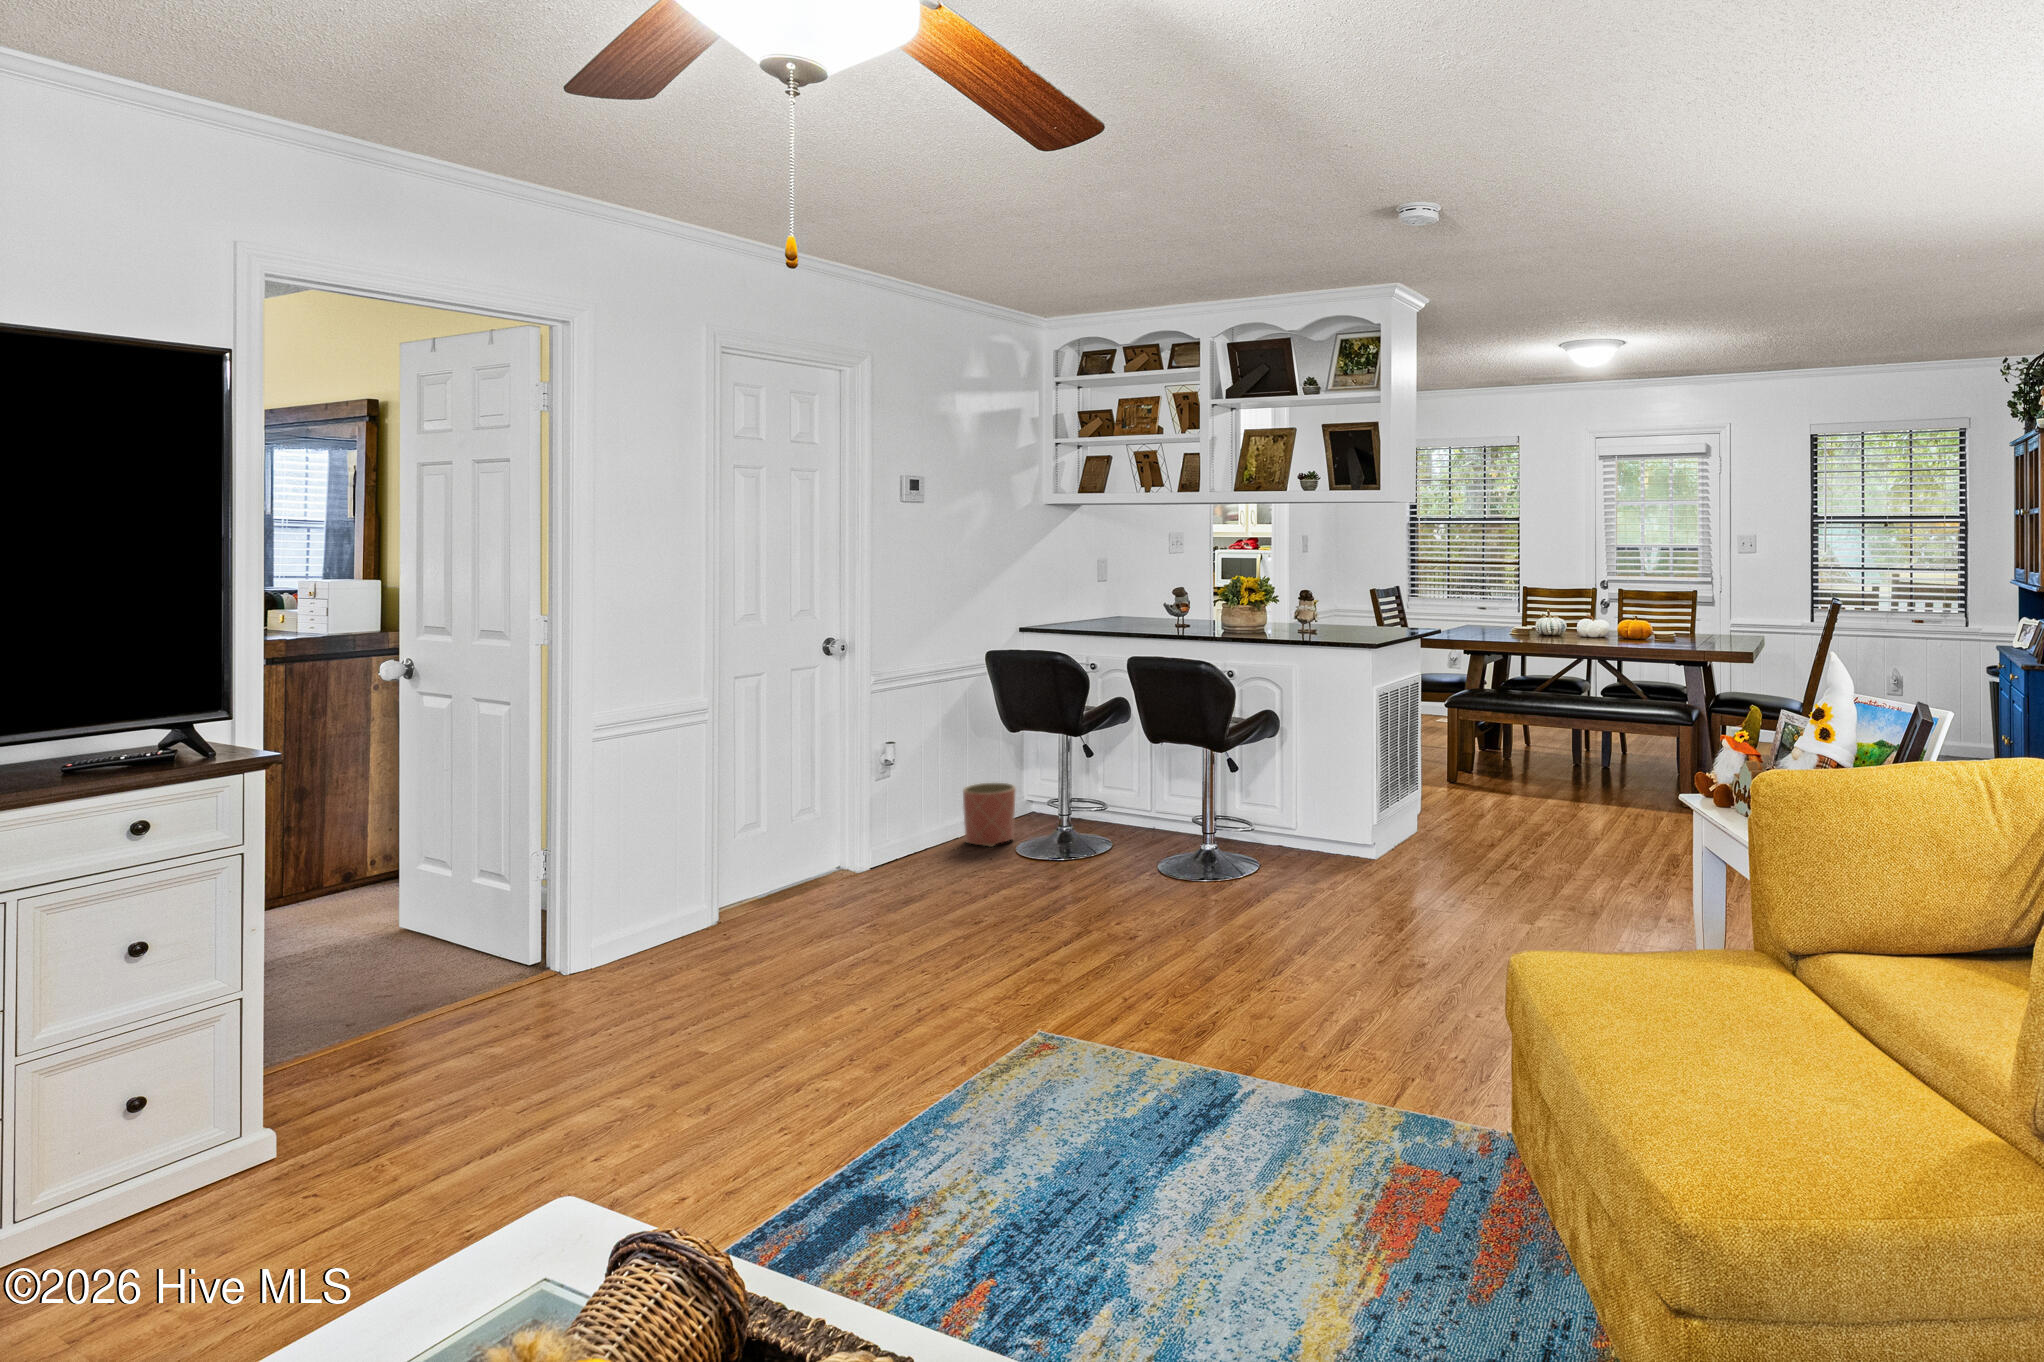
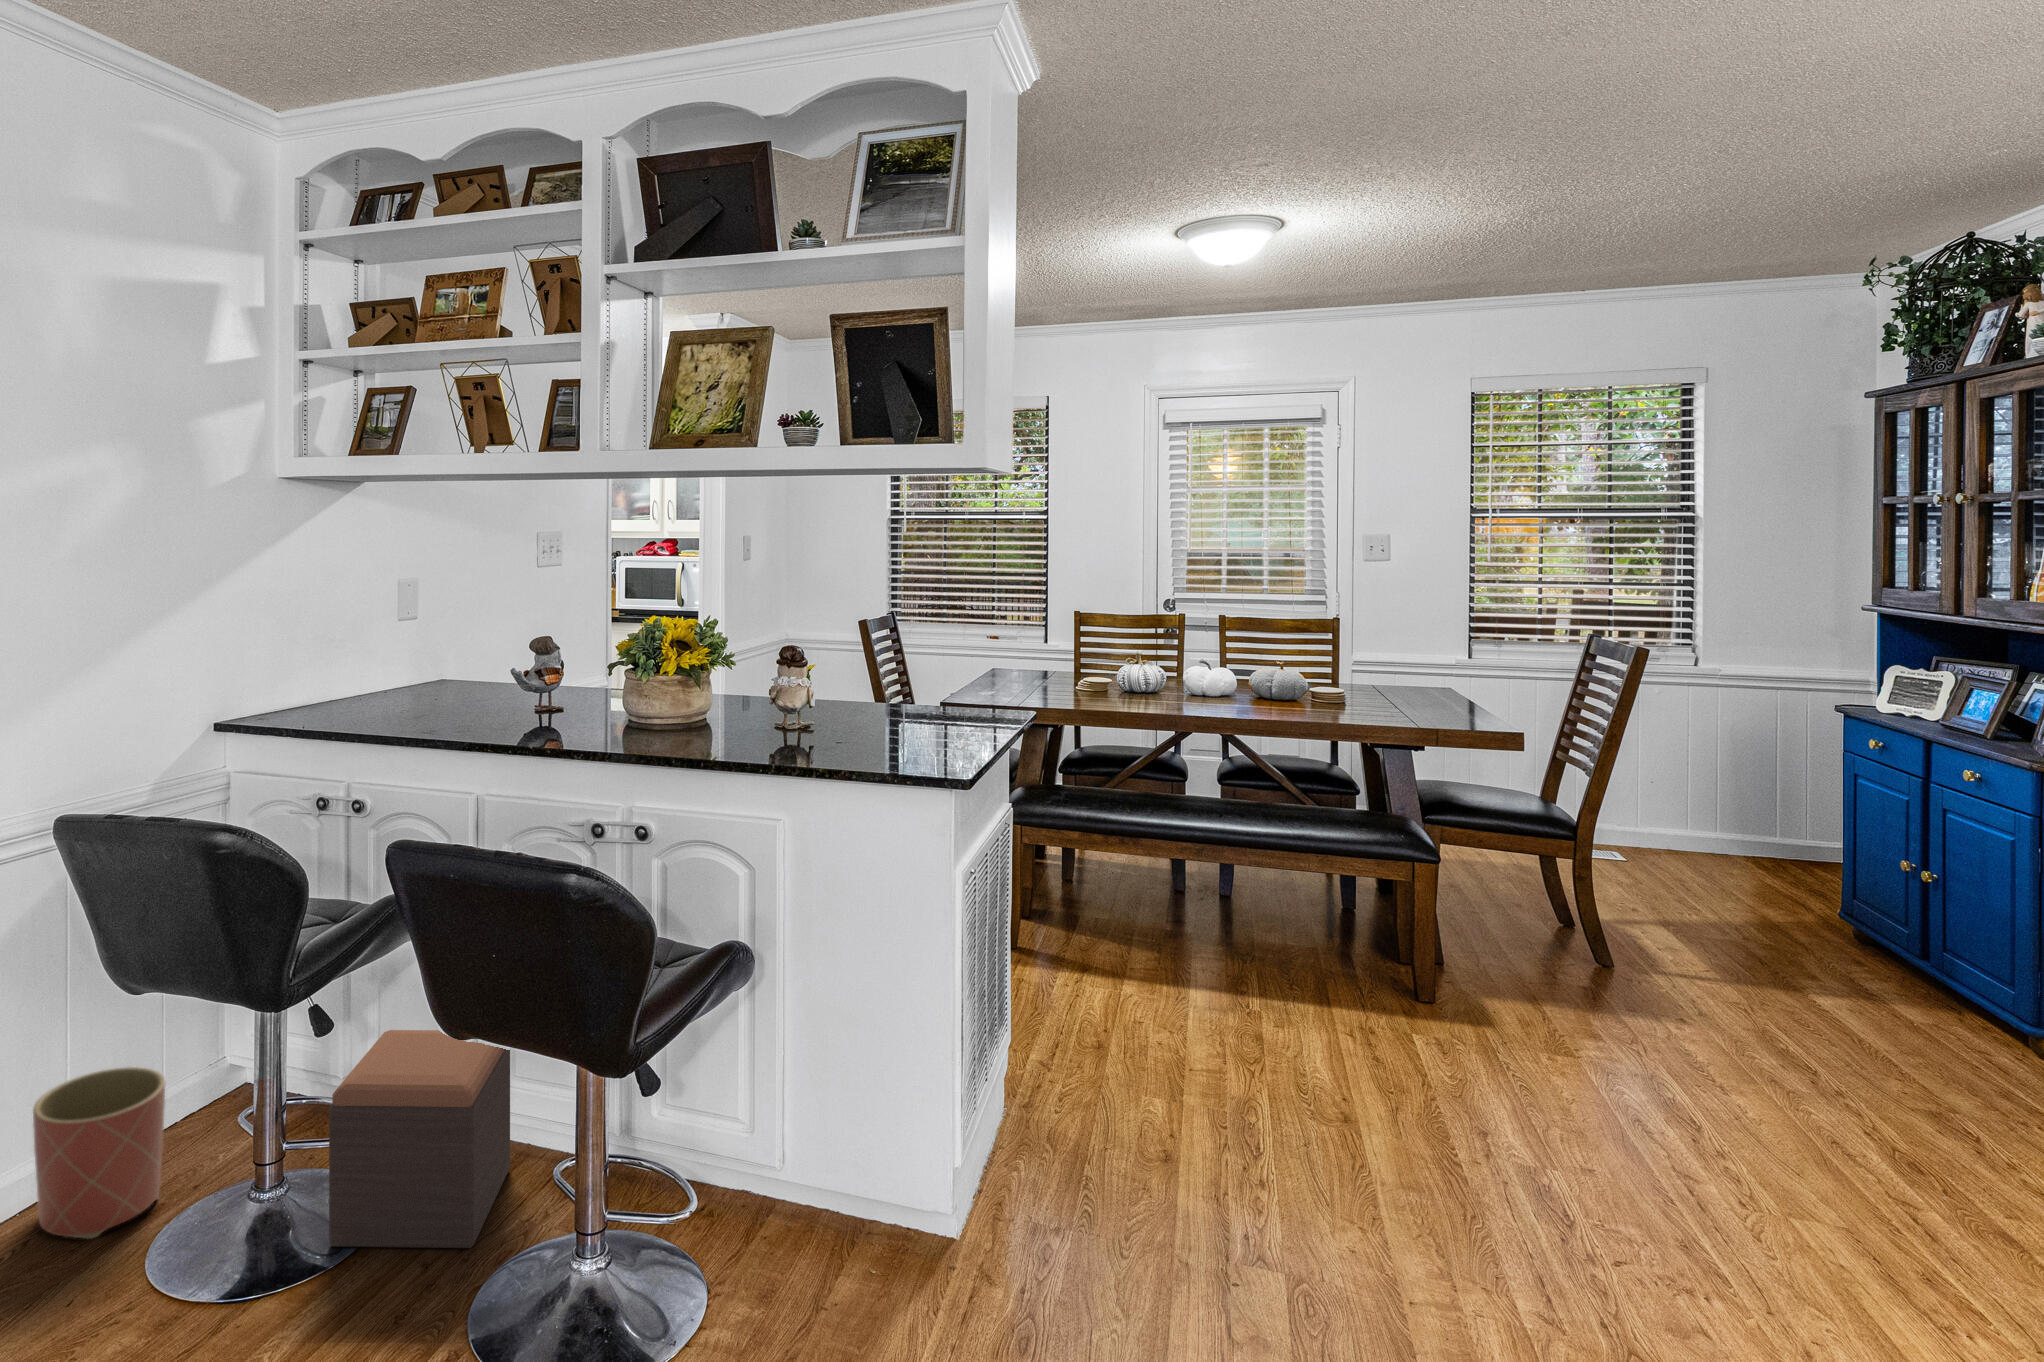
footstool: none [1095,768,1171,853] -> present [329,1030,510,1248]

